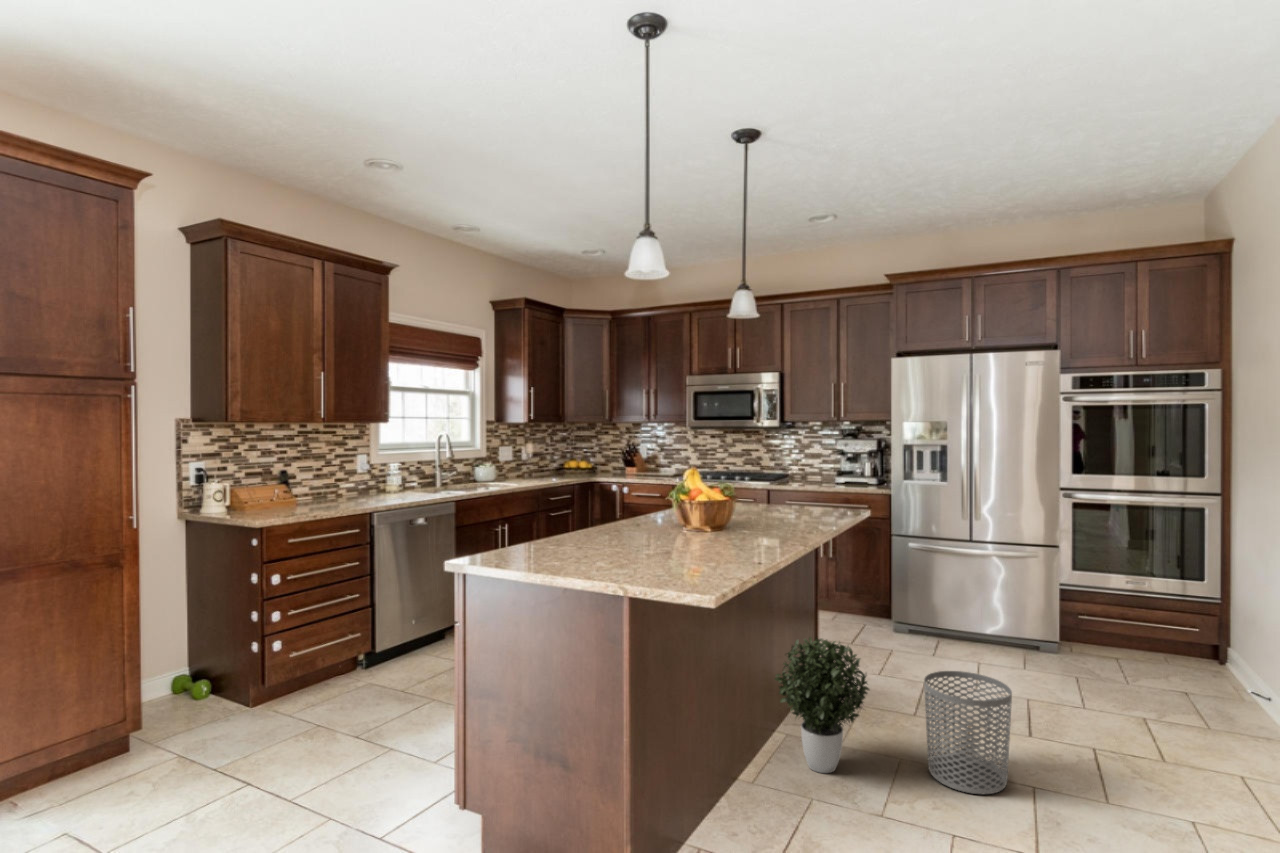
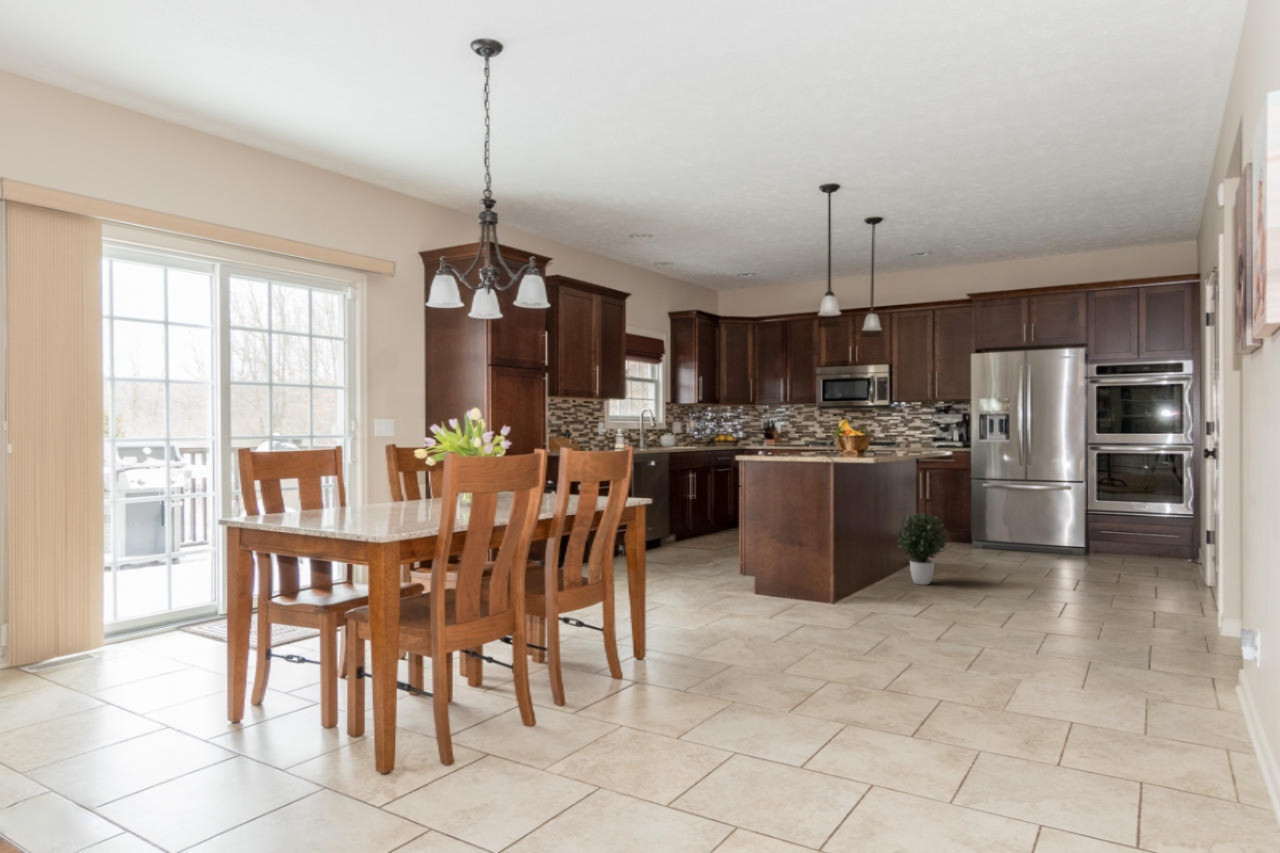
waste bin: present [924,671,1012,794] -> none [980,533,1027,590]

